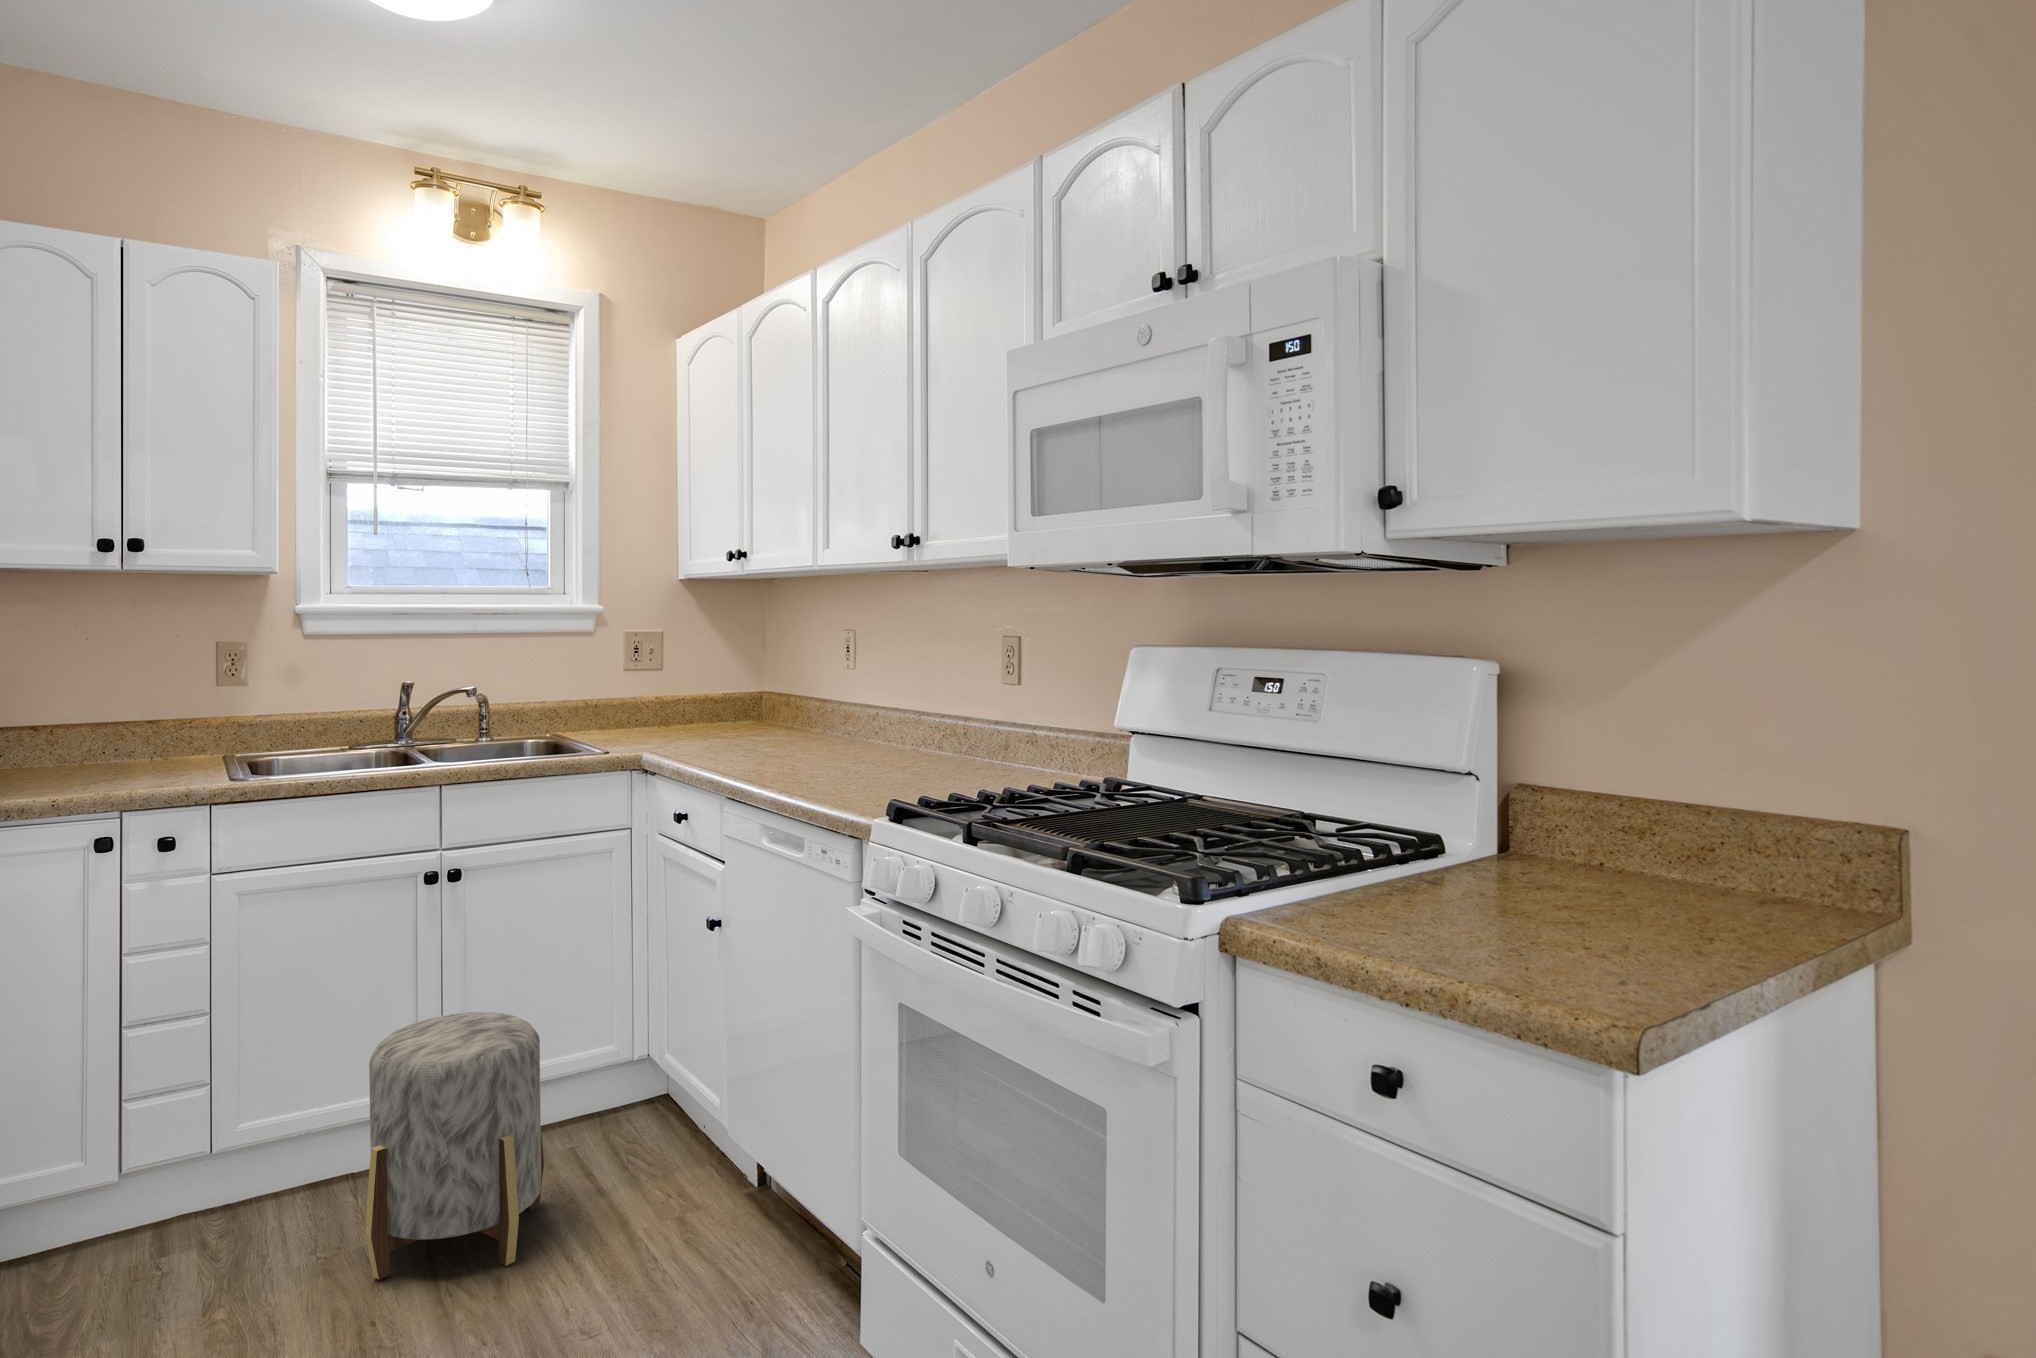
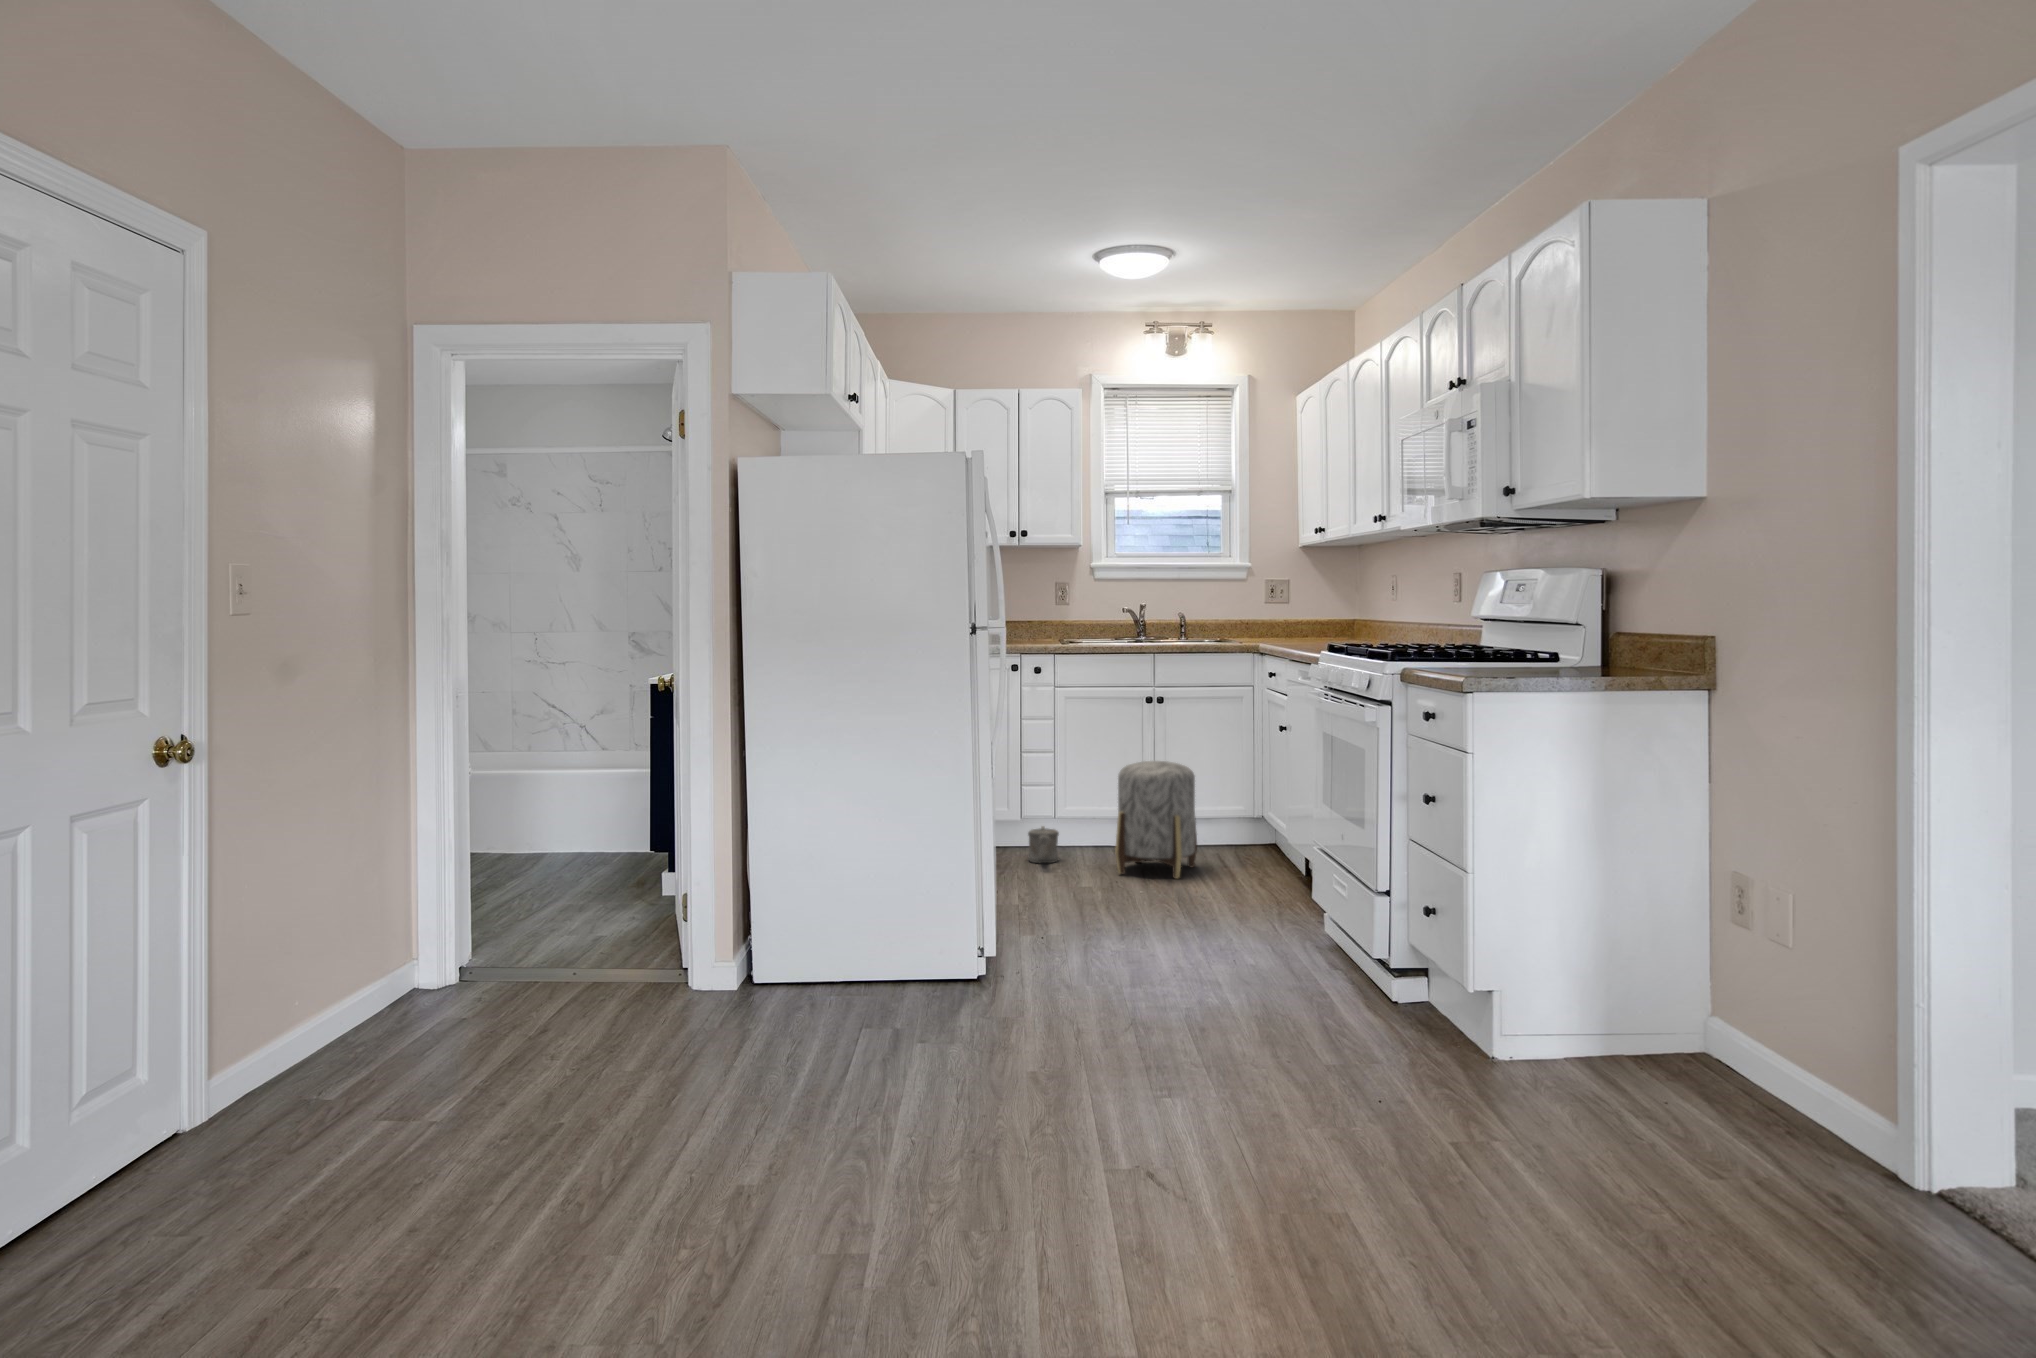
watering can: none [142,1172,226,1277] -> present [1028,826,1059,863]

